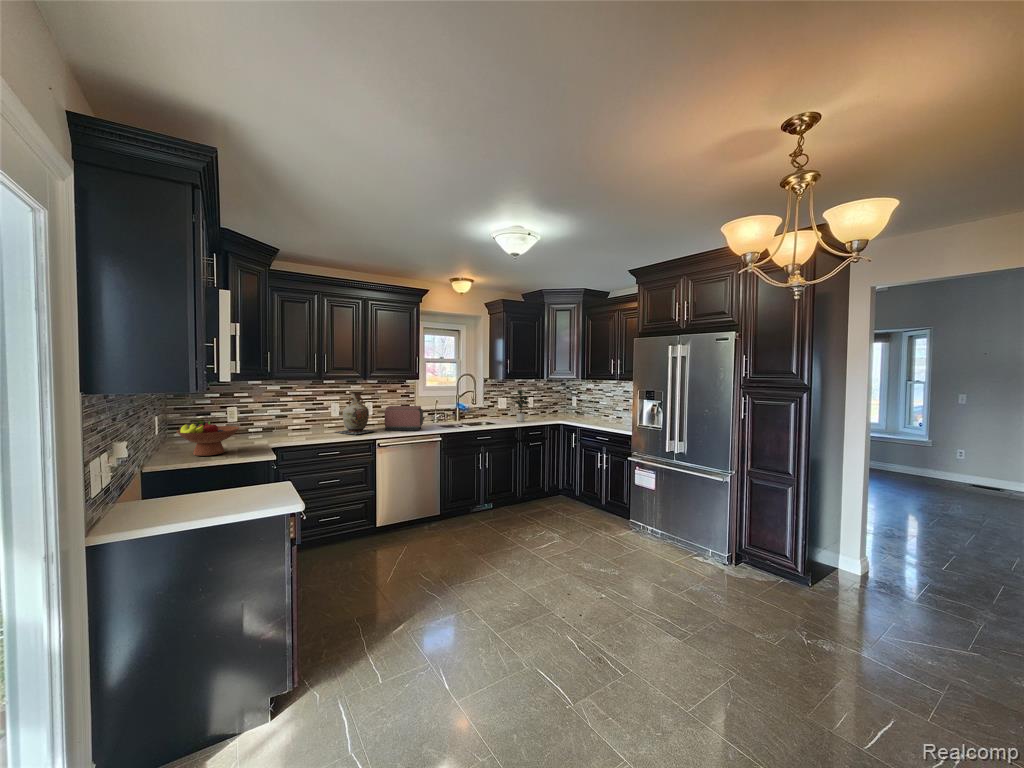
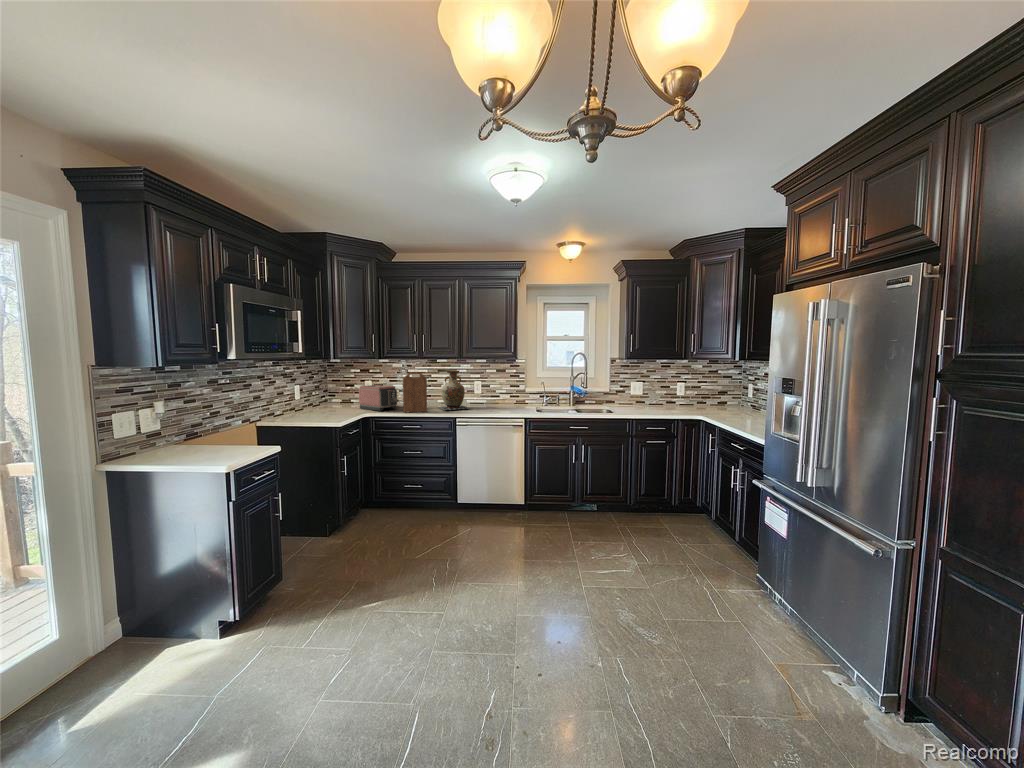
potted plant: present [510,390,530,422] -> none [629,372,668,412]
cutting board: none [312,393,338,441] -> present [403,372,427,412]
toaster: present [384,406,426,431] -> present [359,385,397,411]
fruit bowl: present [176,421,239,456] -> none [299,391,342,417]

